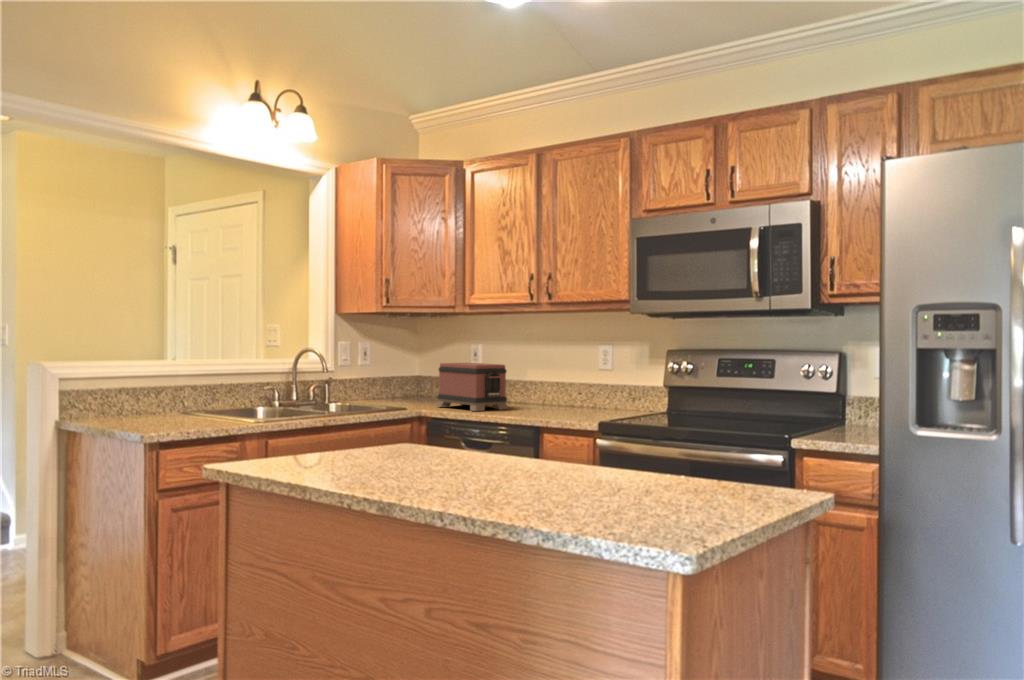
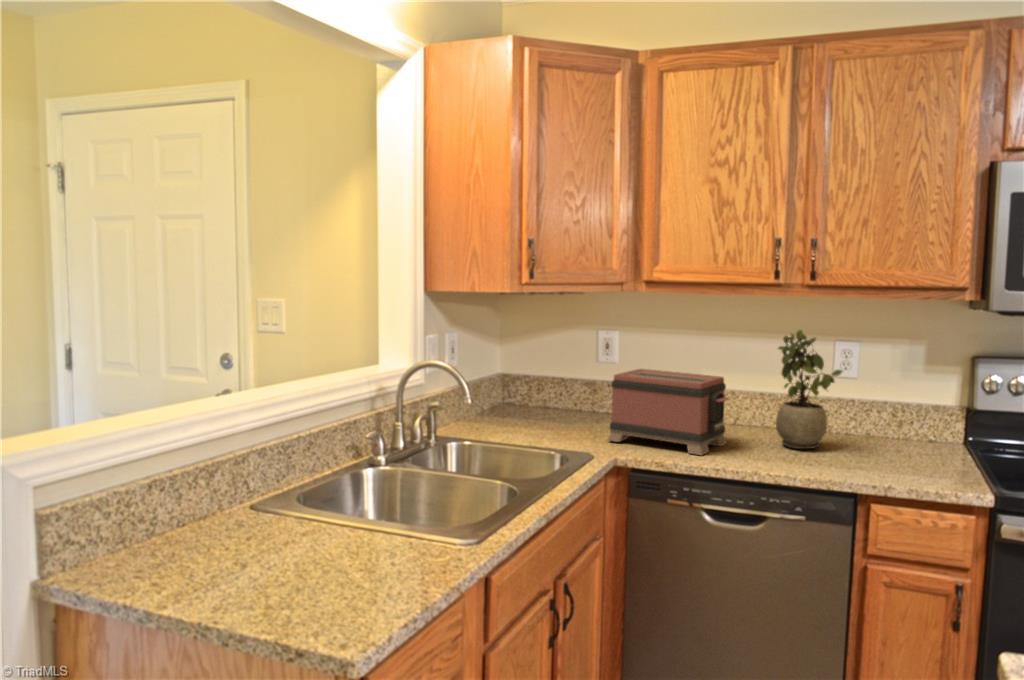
potted plant: none [532,332,564,411] -> present [776,330,842,449]

